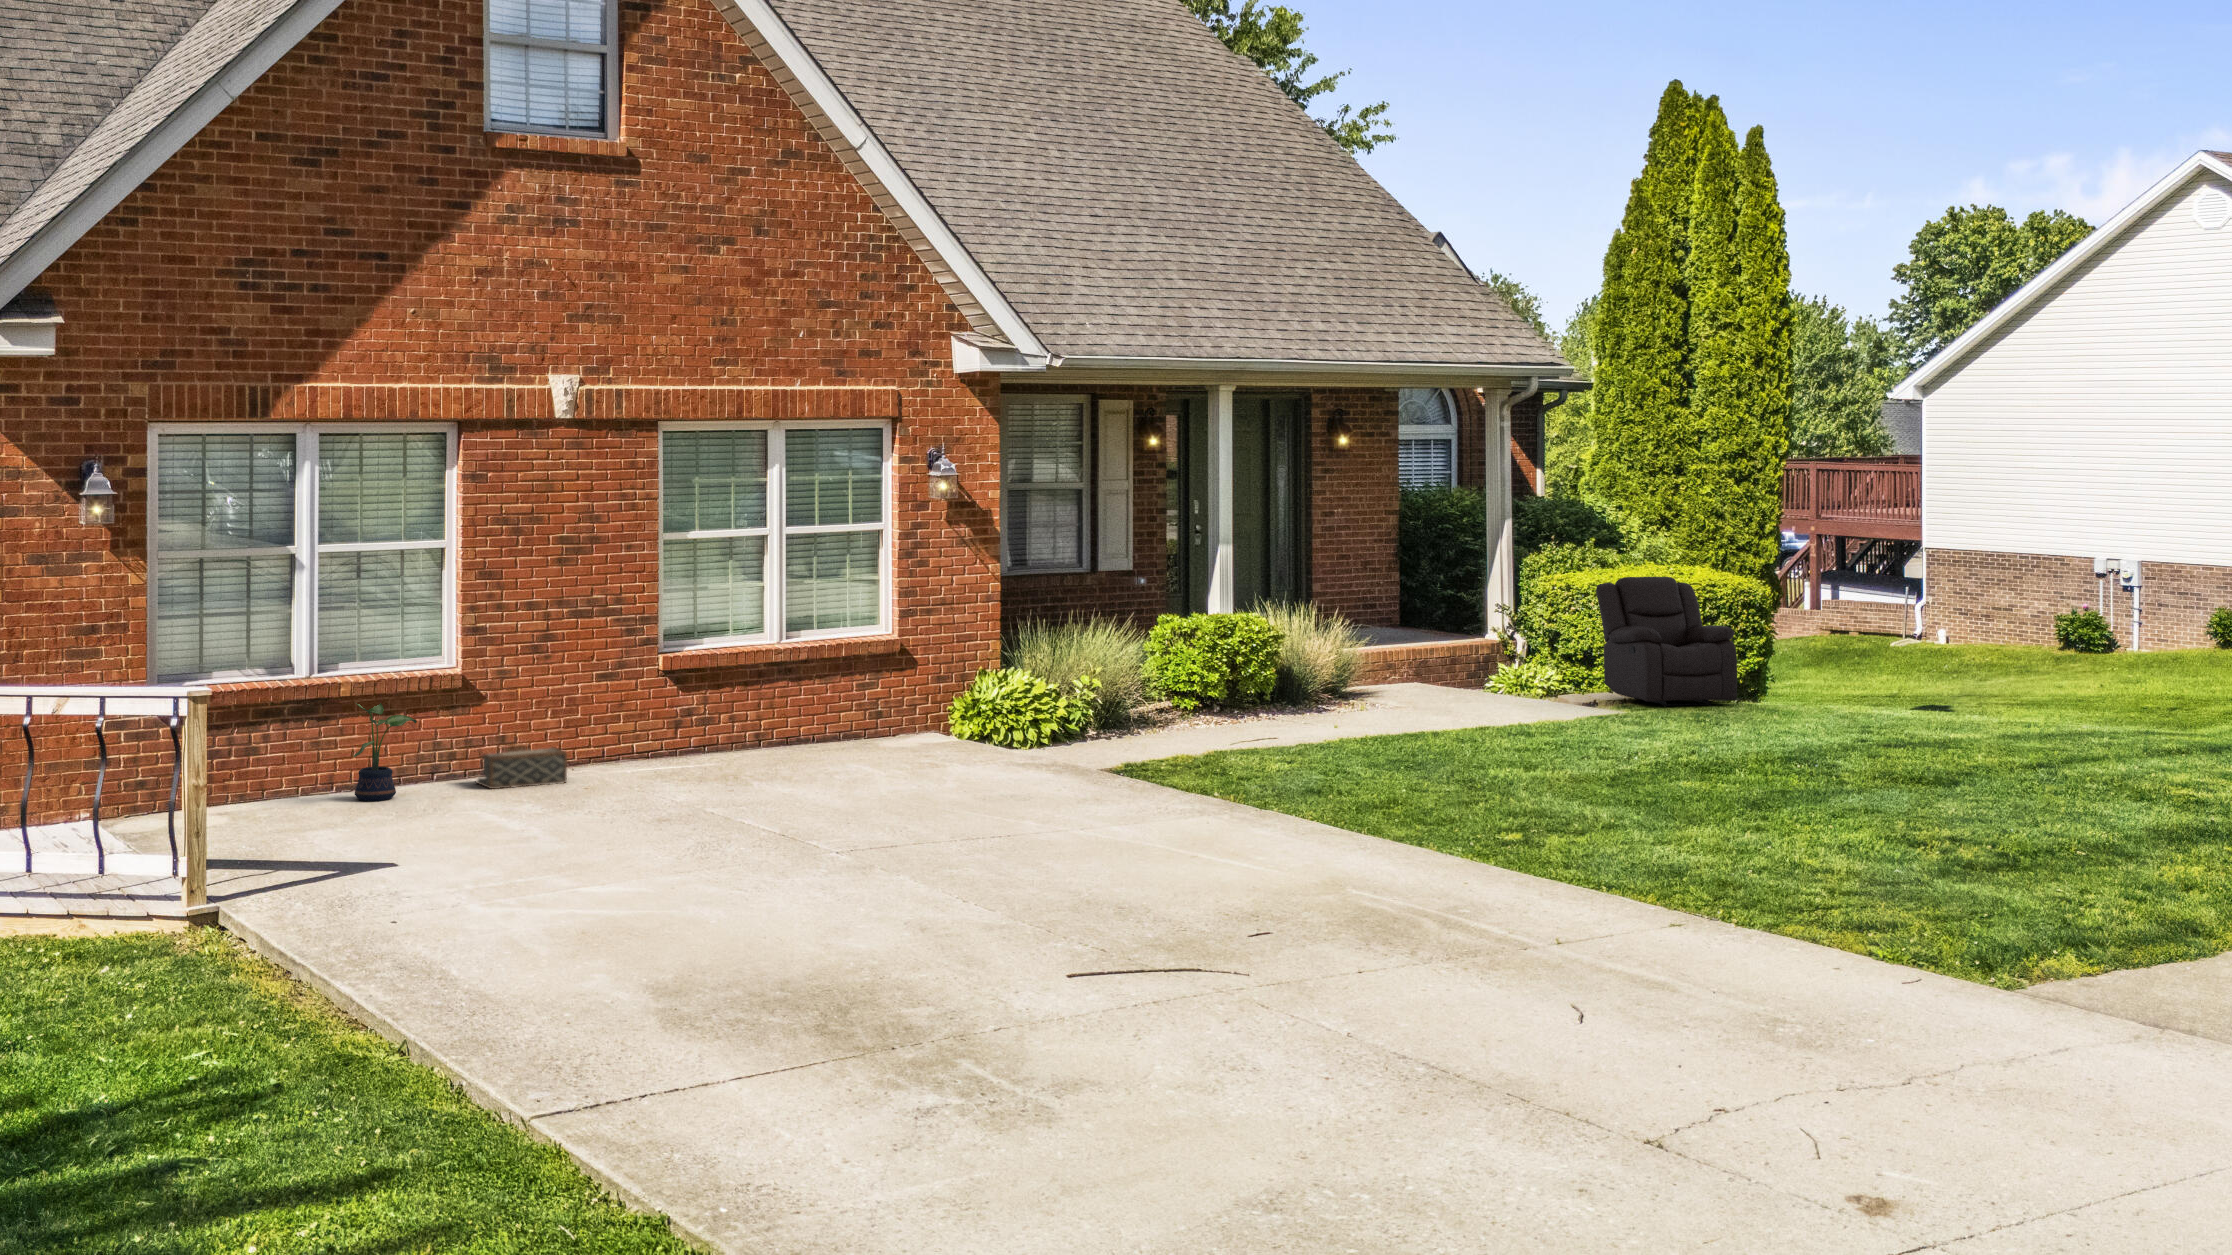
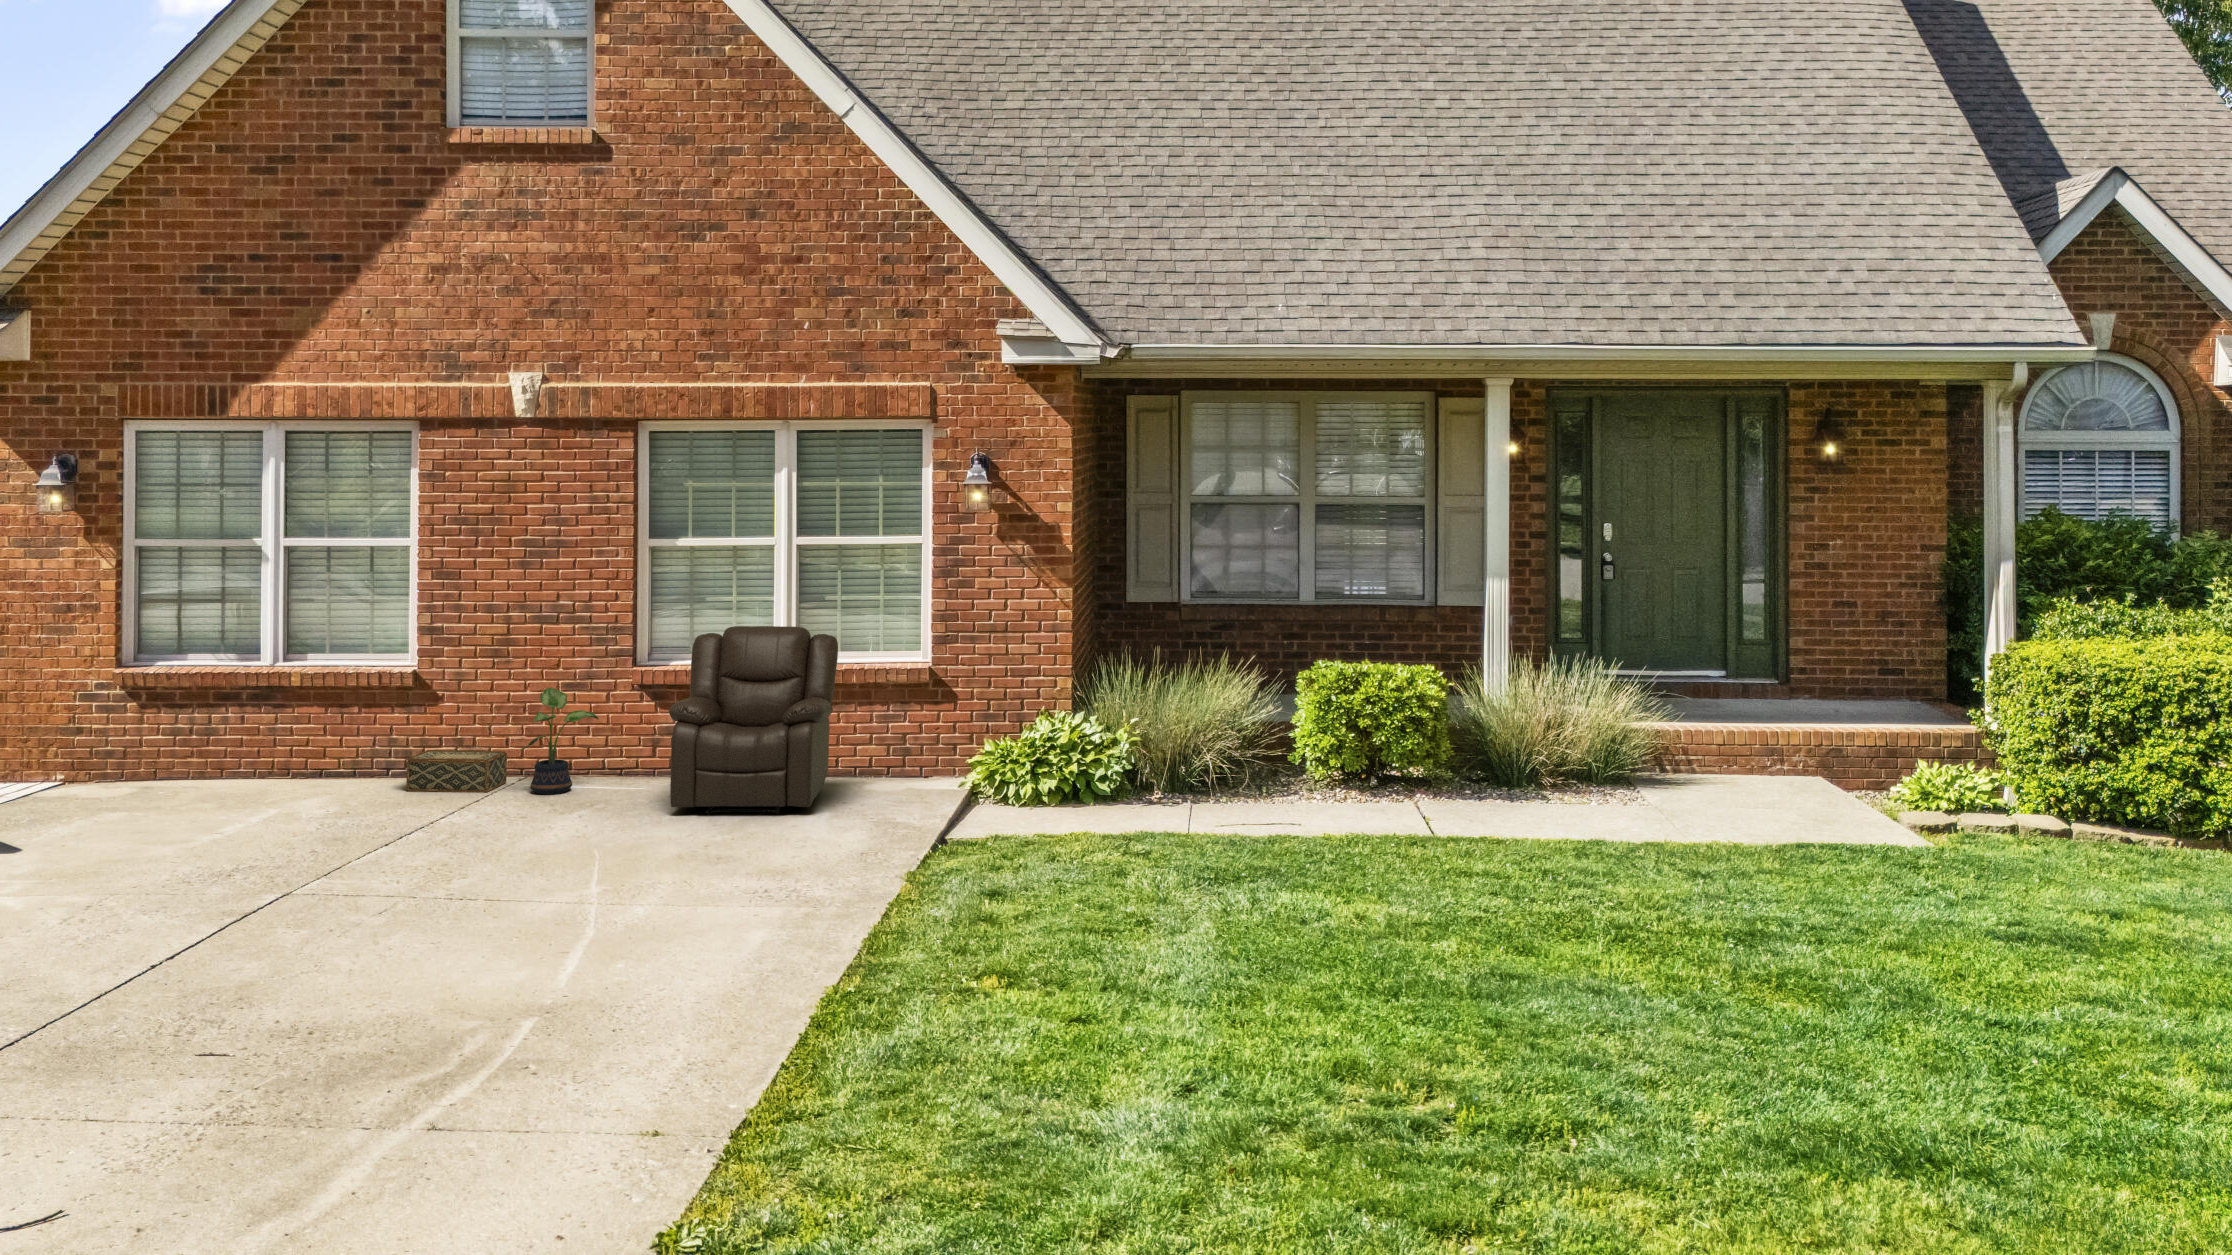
chair: present [1596,577,1737,707] -> present [669,626,838,814]
potted plant: present [354,703,417,801] -> present [521,687,598,795]

